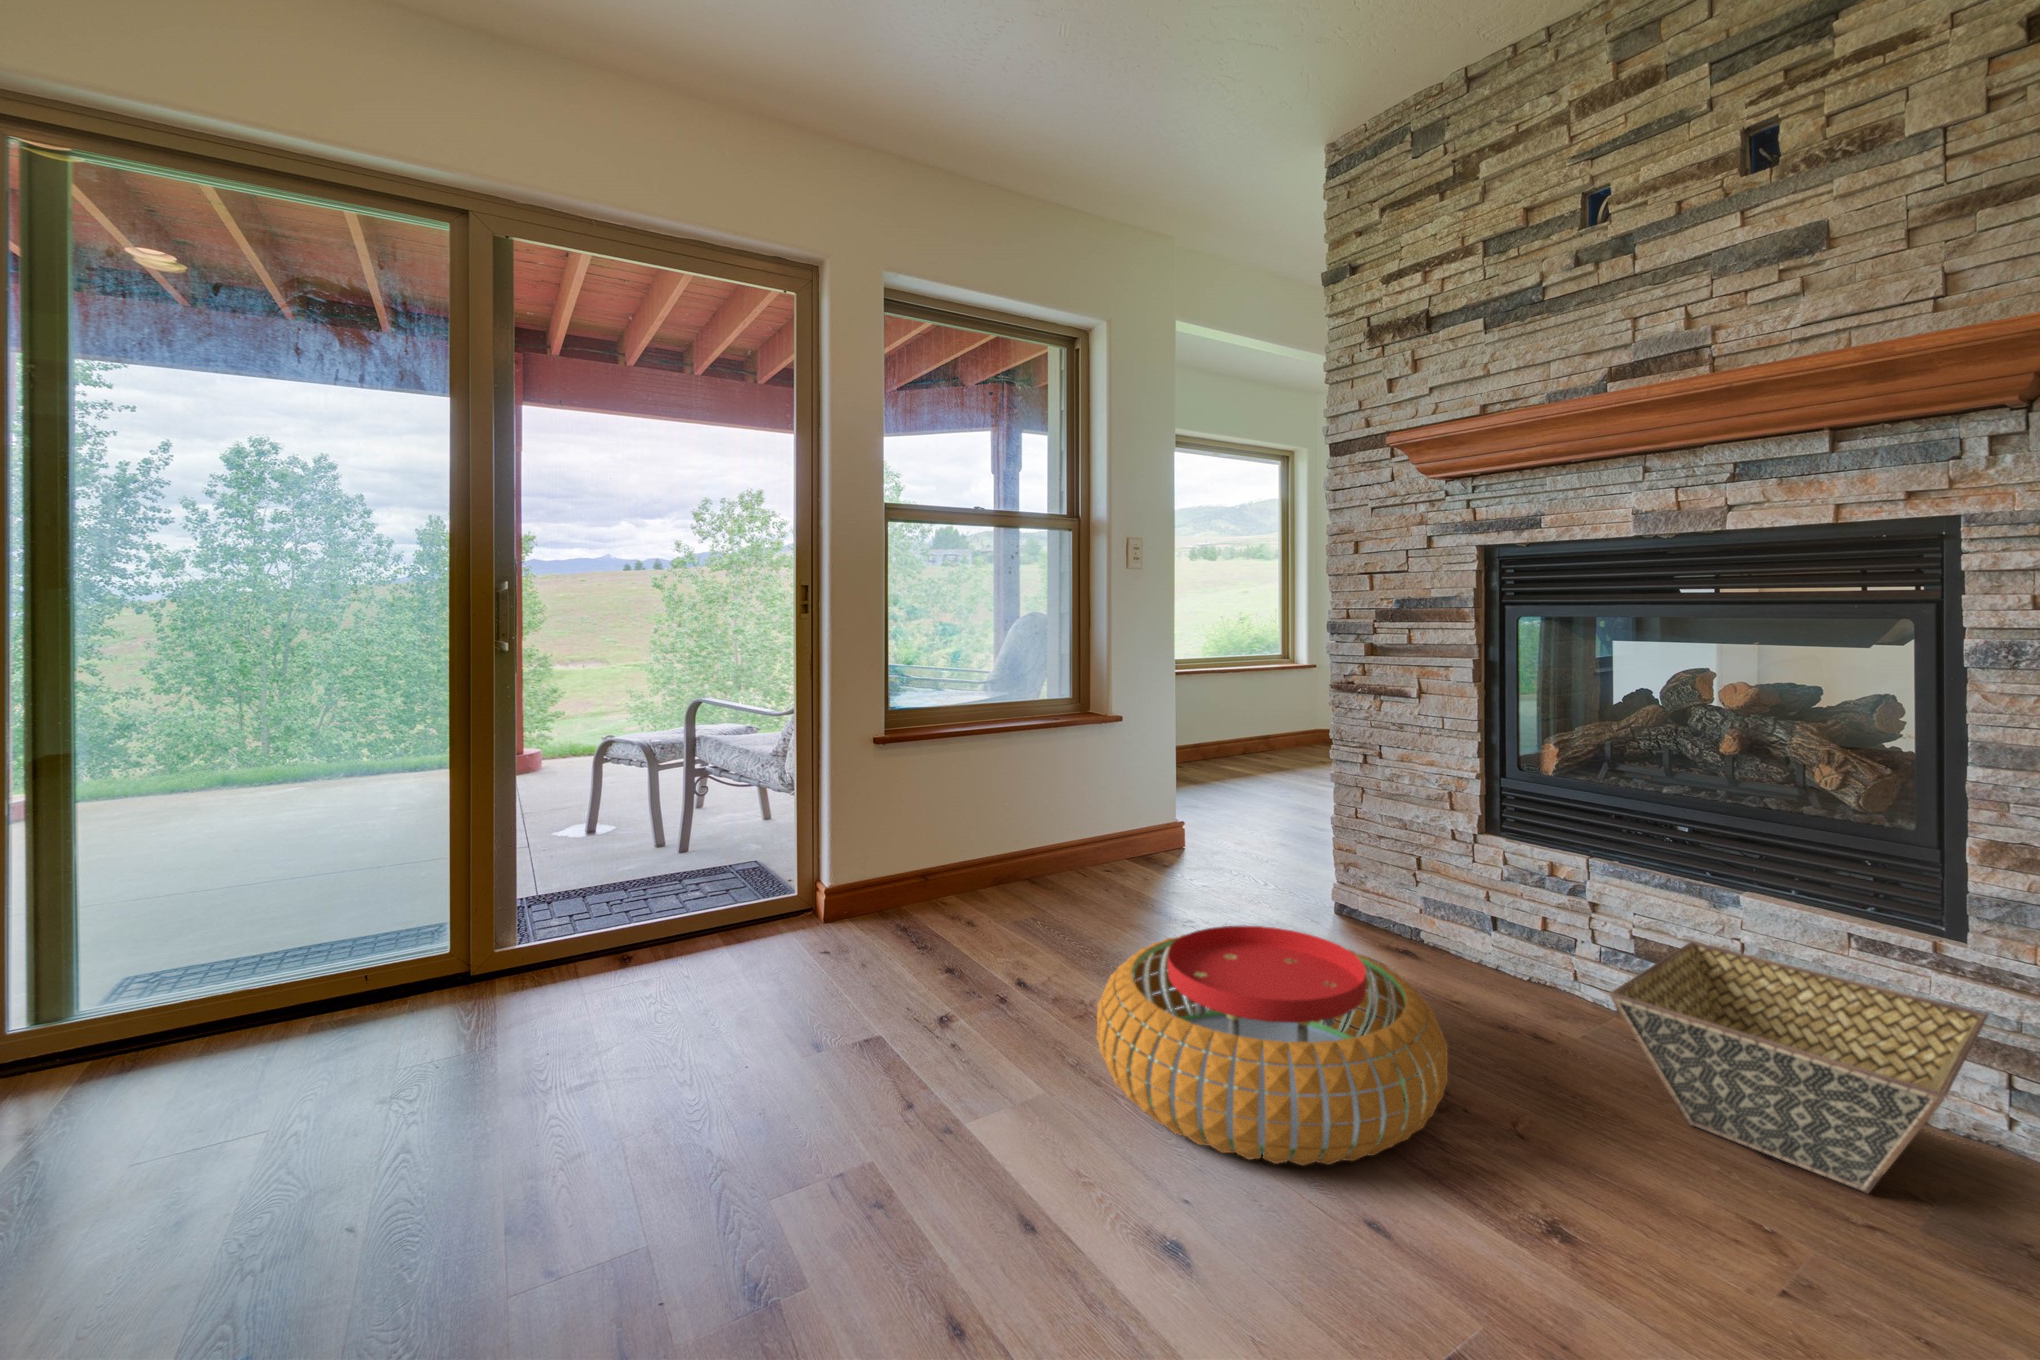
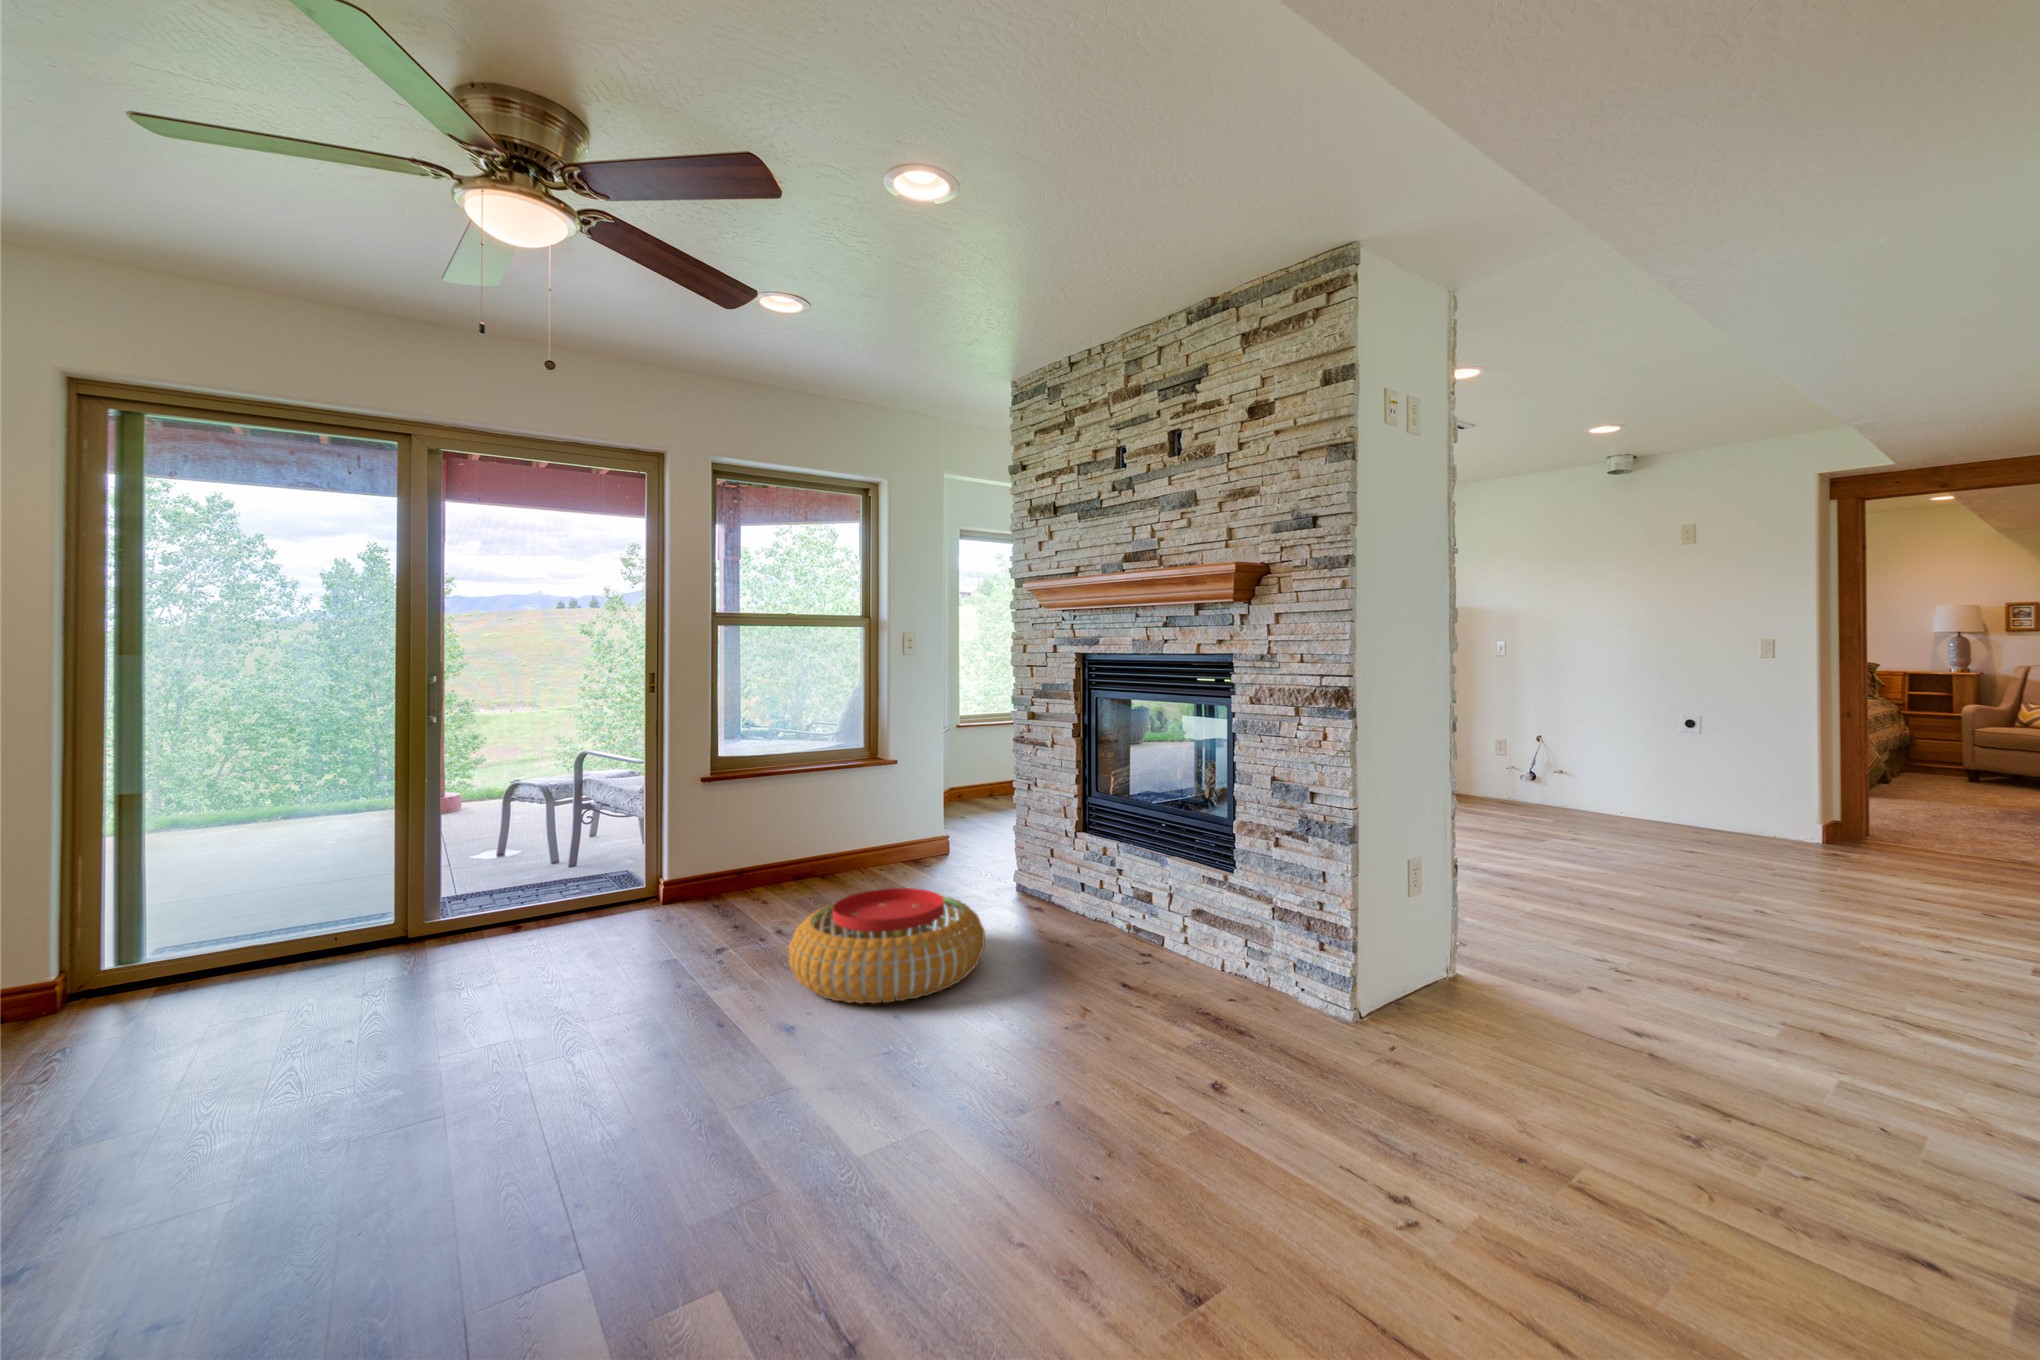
basket: present [1610,942,1988,1193] -> none [1060,888,1239,1002]

